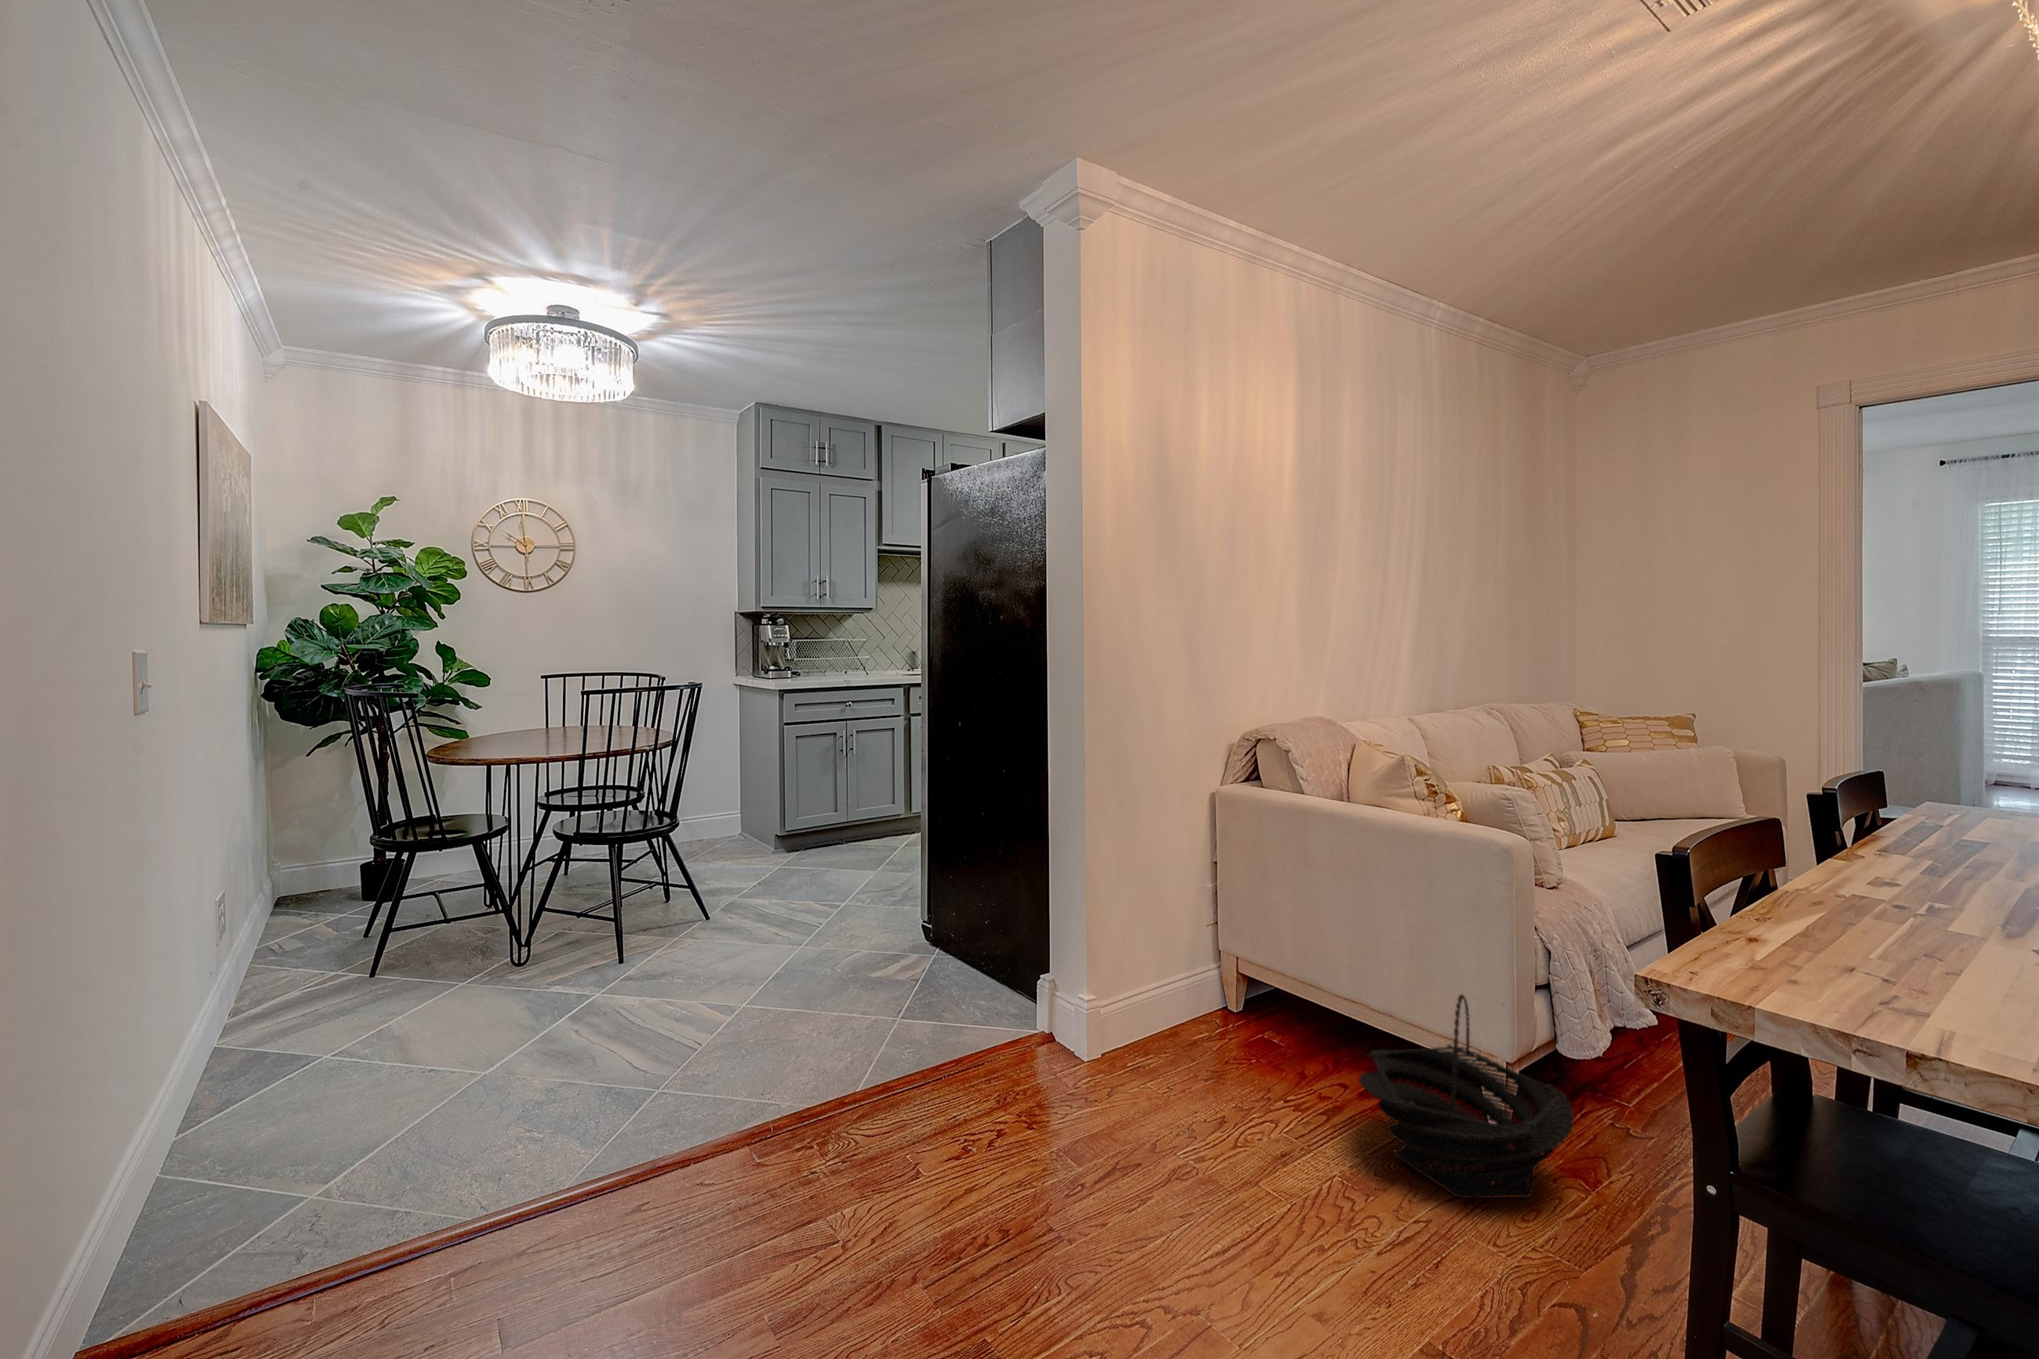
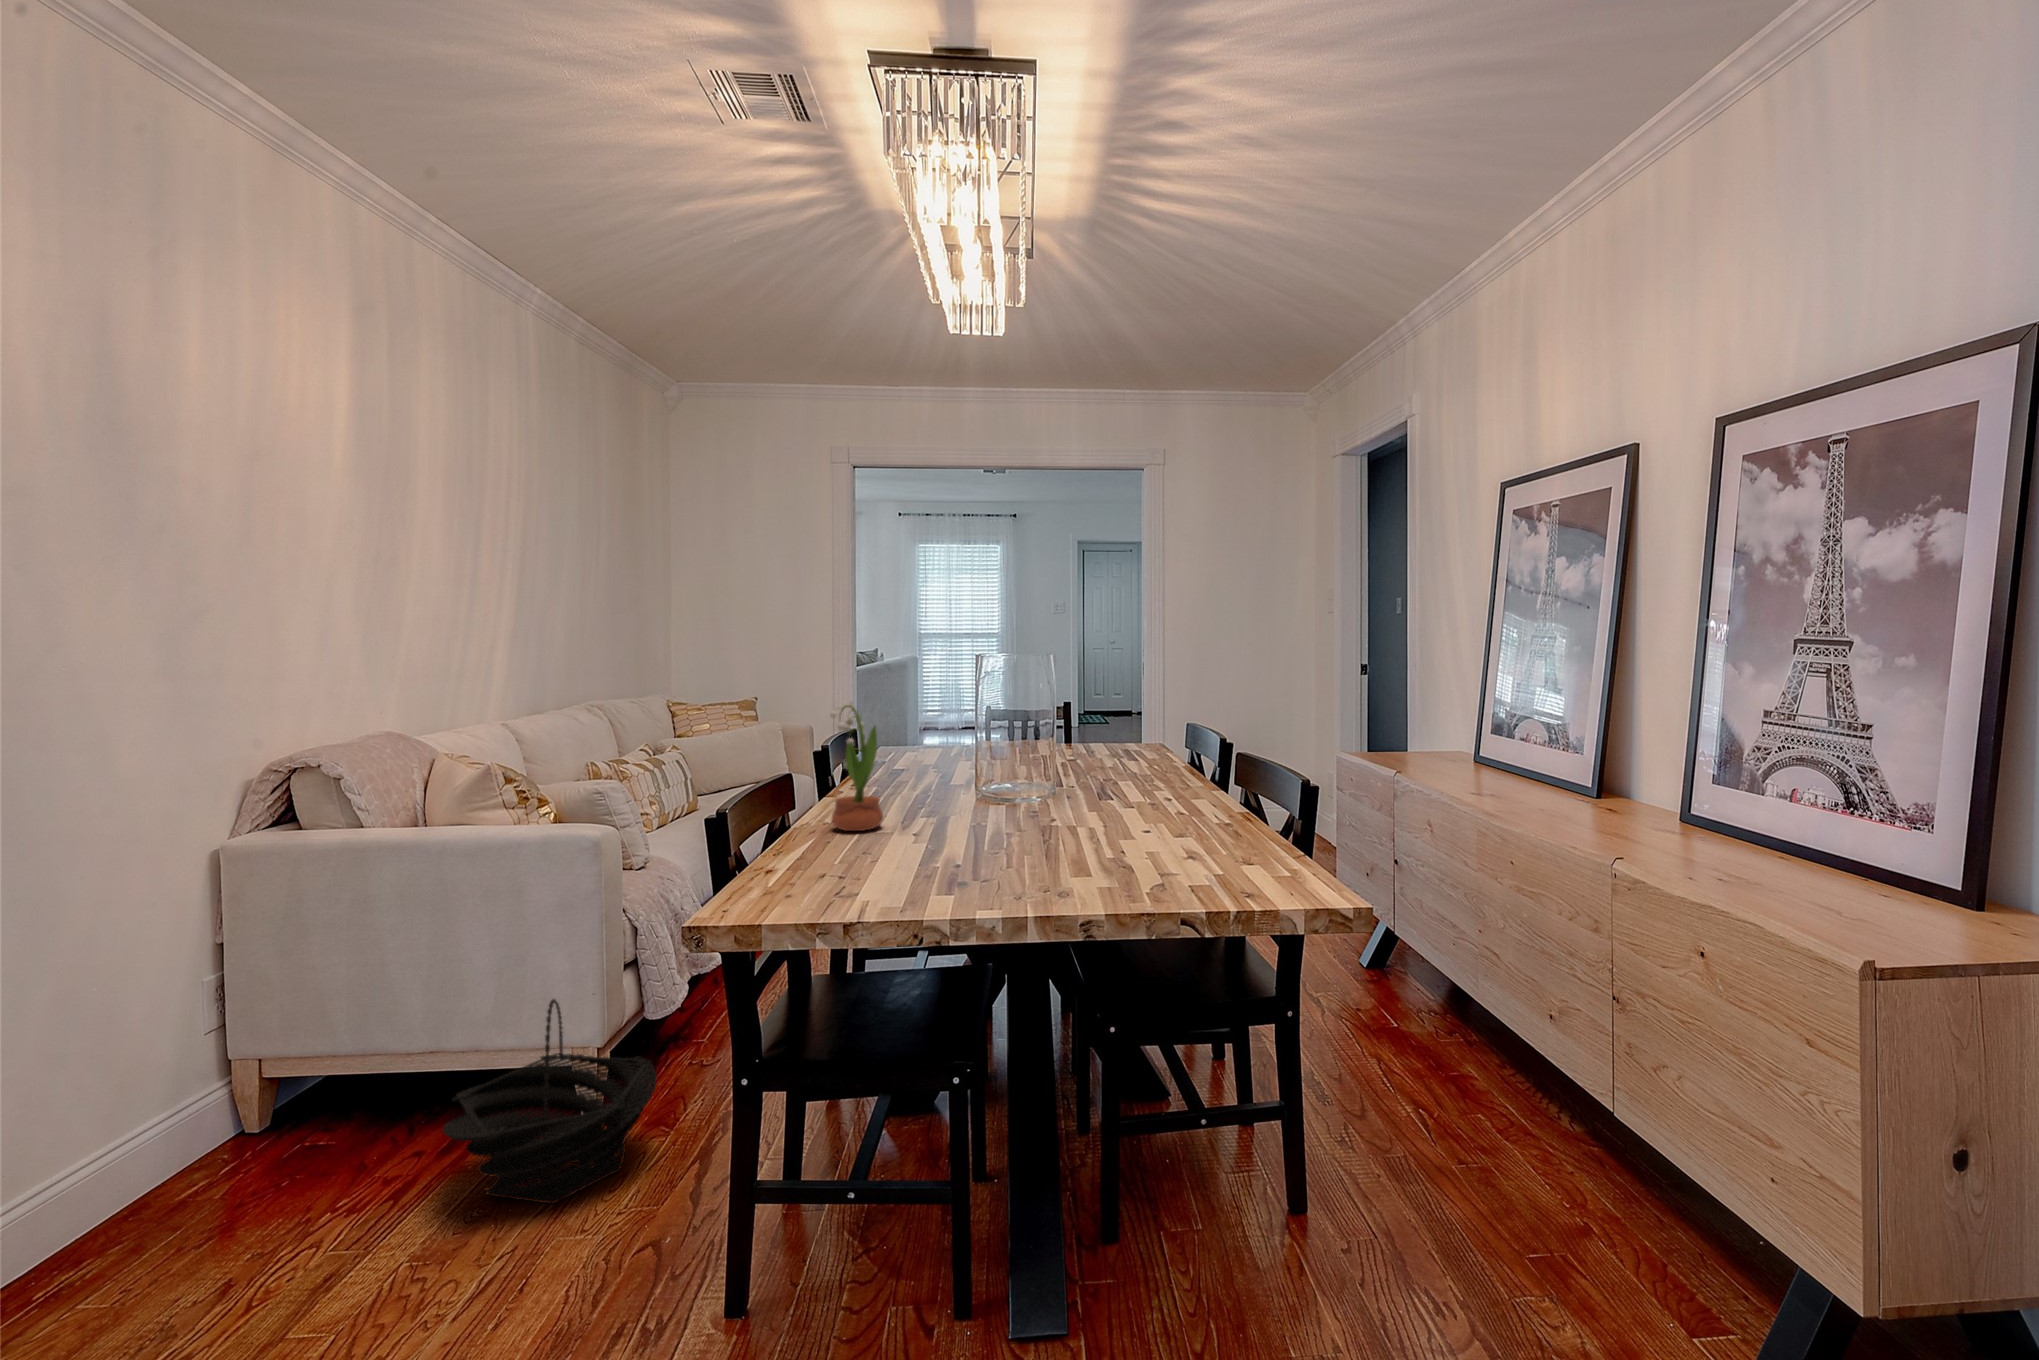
potted flower: none [1846,733,1950,915] -> present [830,705,883,831]

